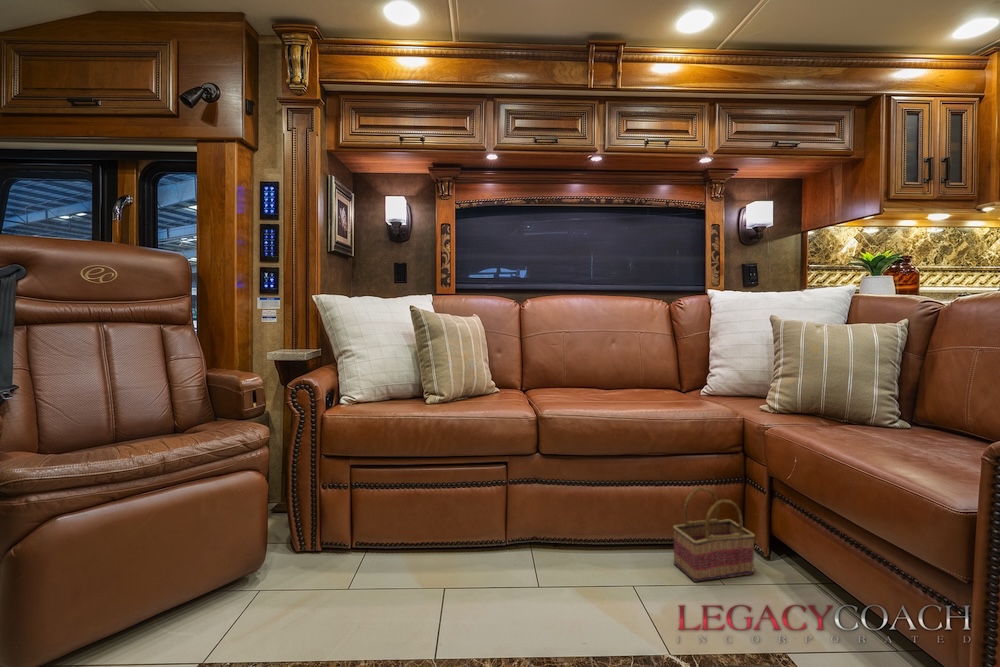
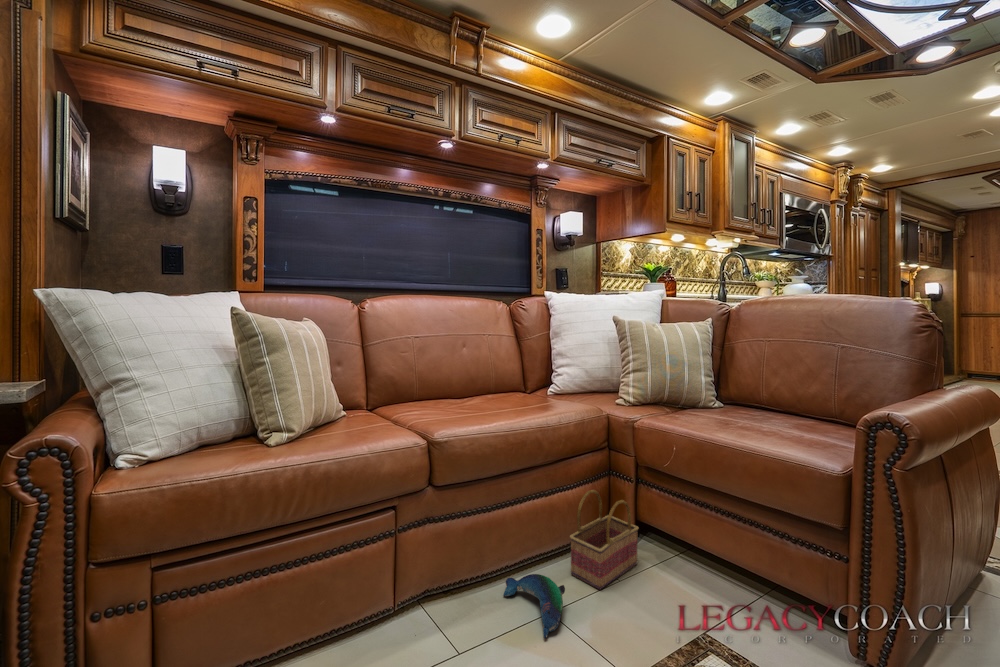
plush toy: none [599,549,649,597] -> present [503,574,565,638]

